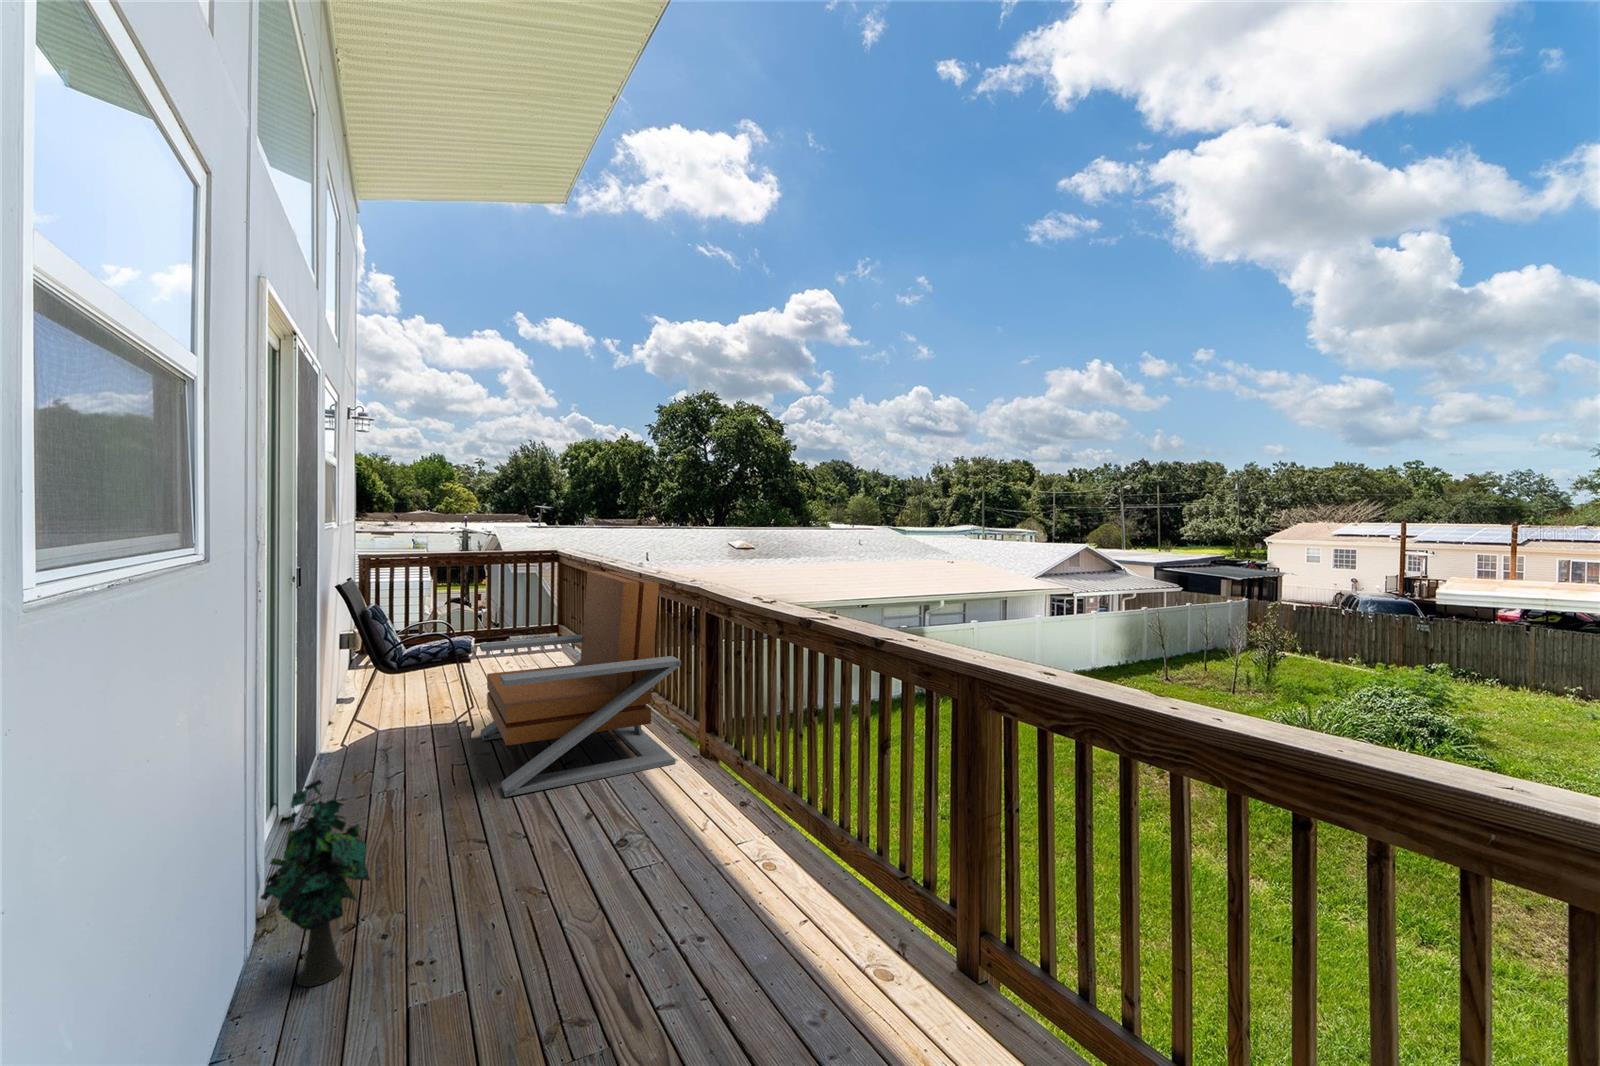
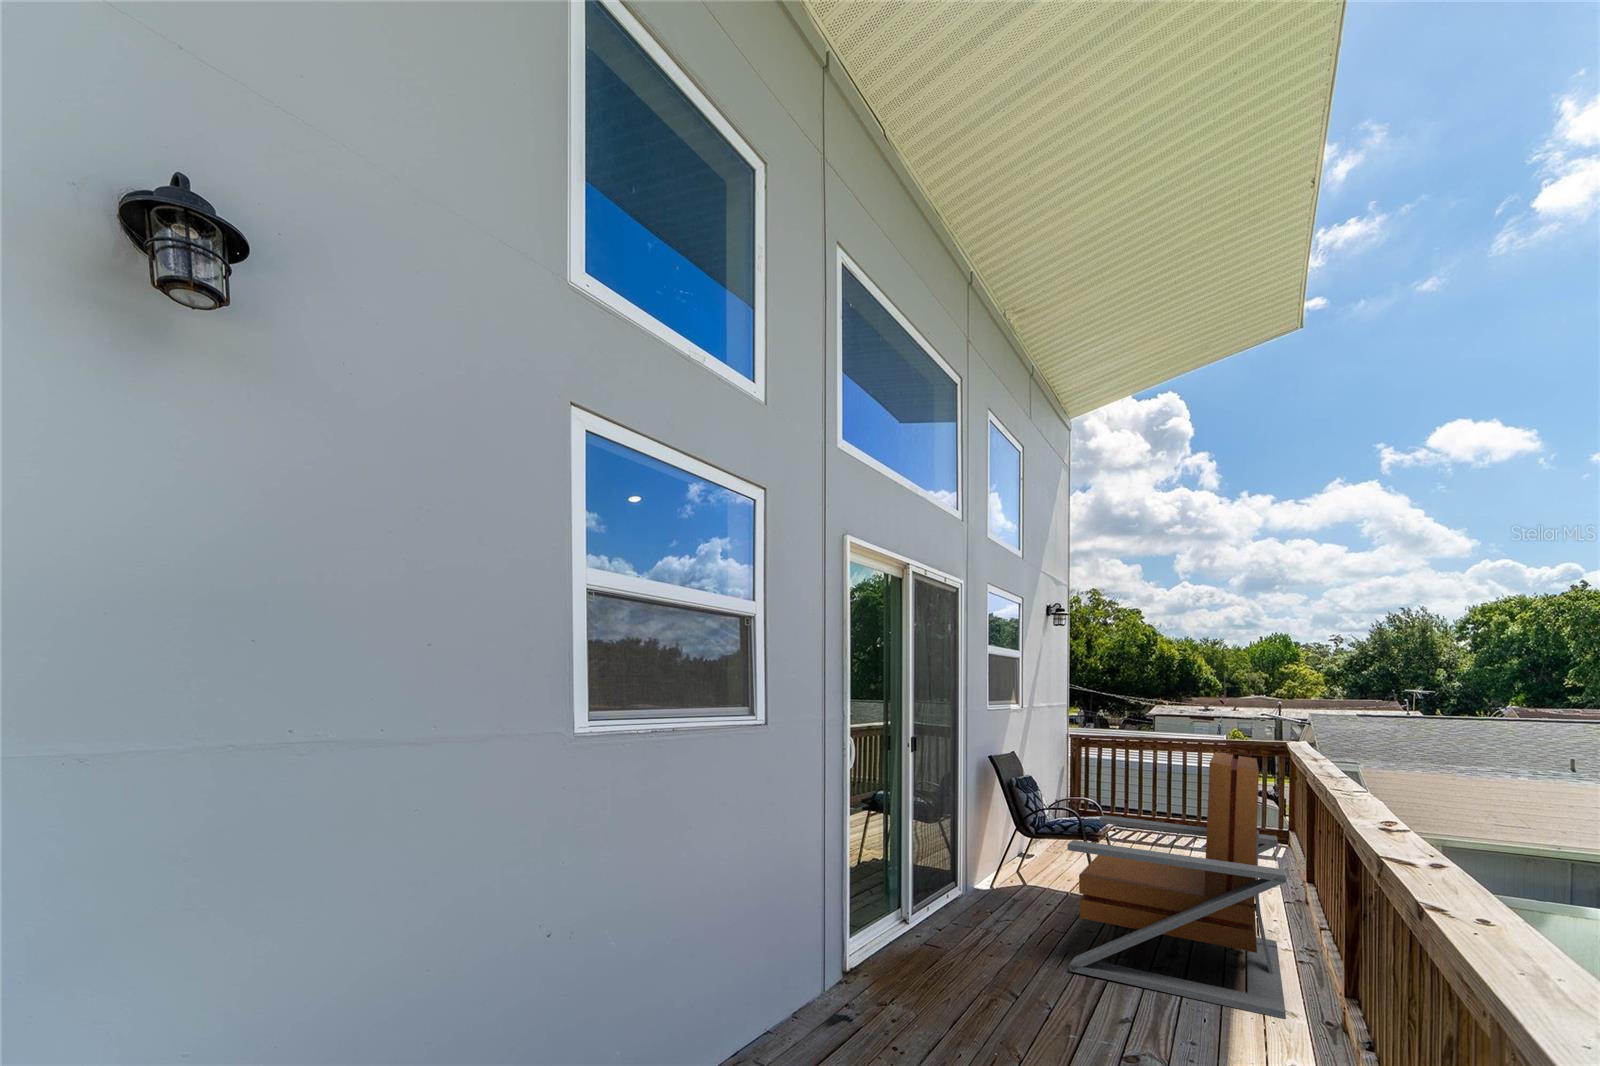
decorative plant: present [260,780,370,987] -> none [809,863,882,1027]

